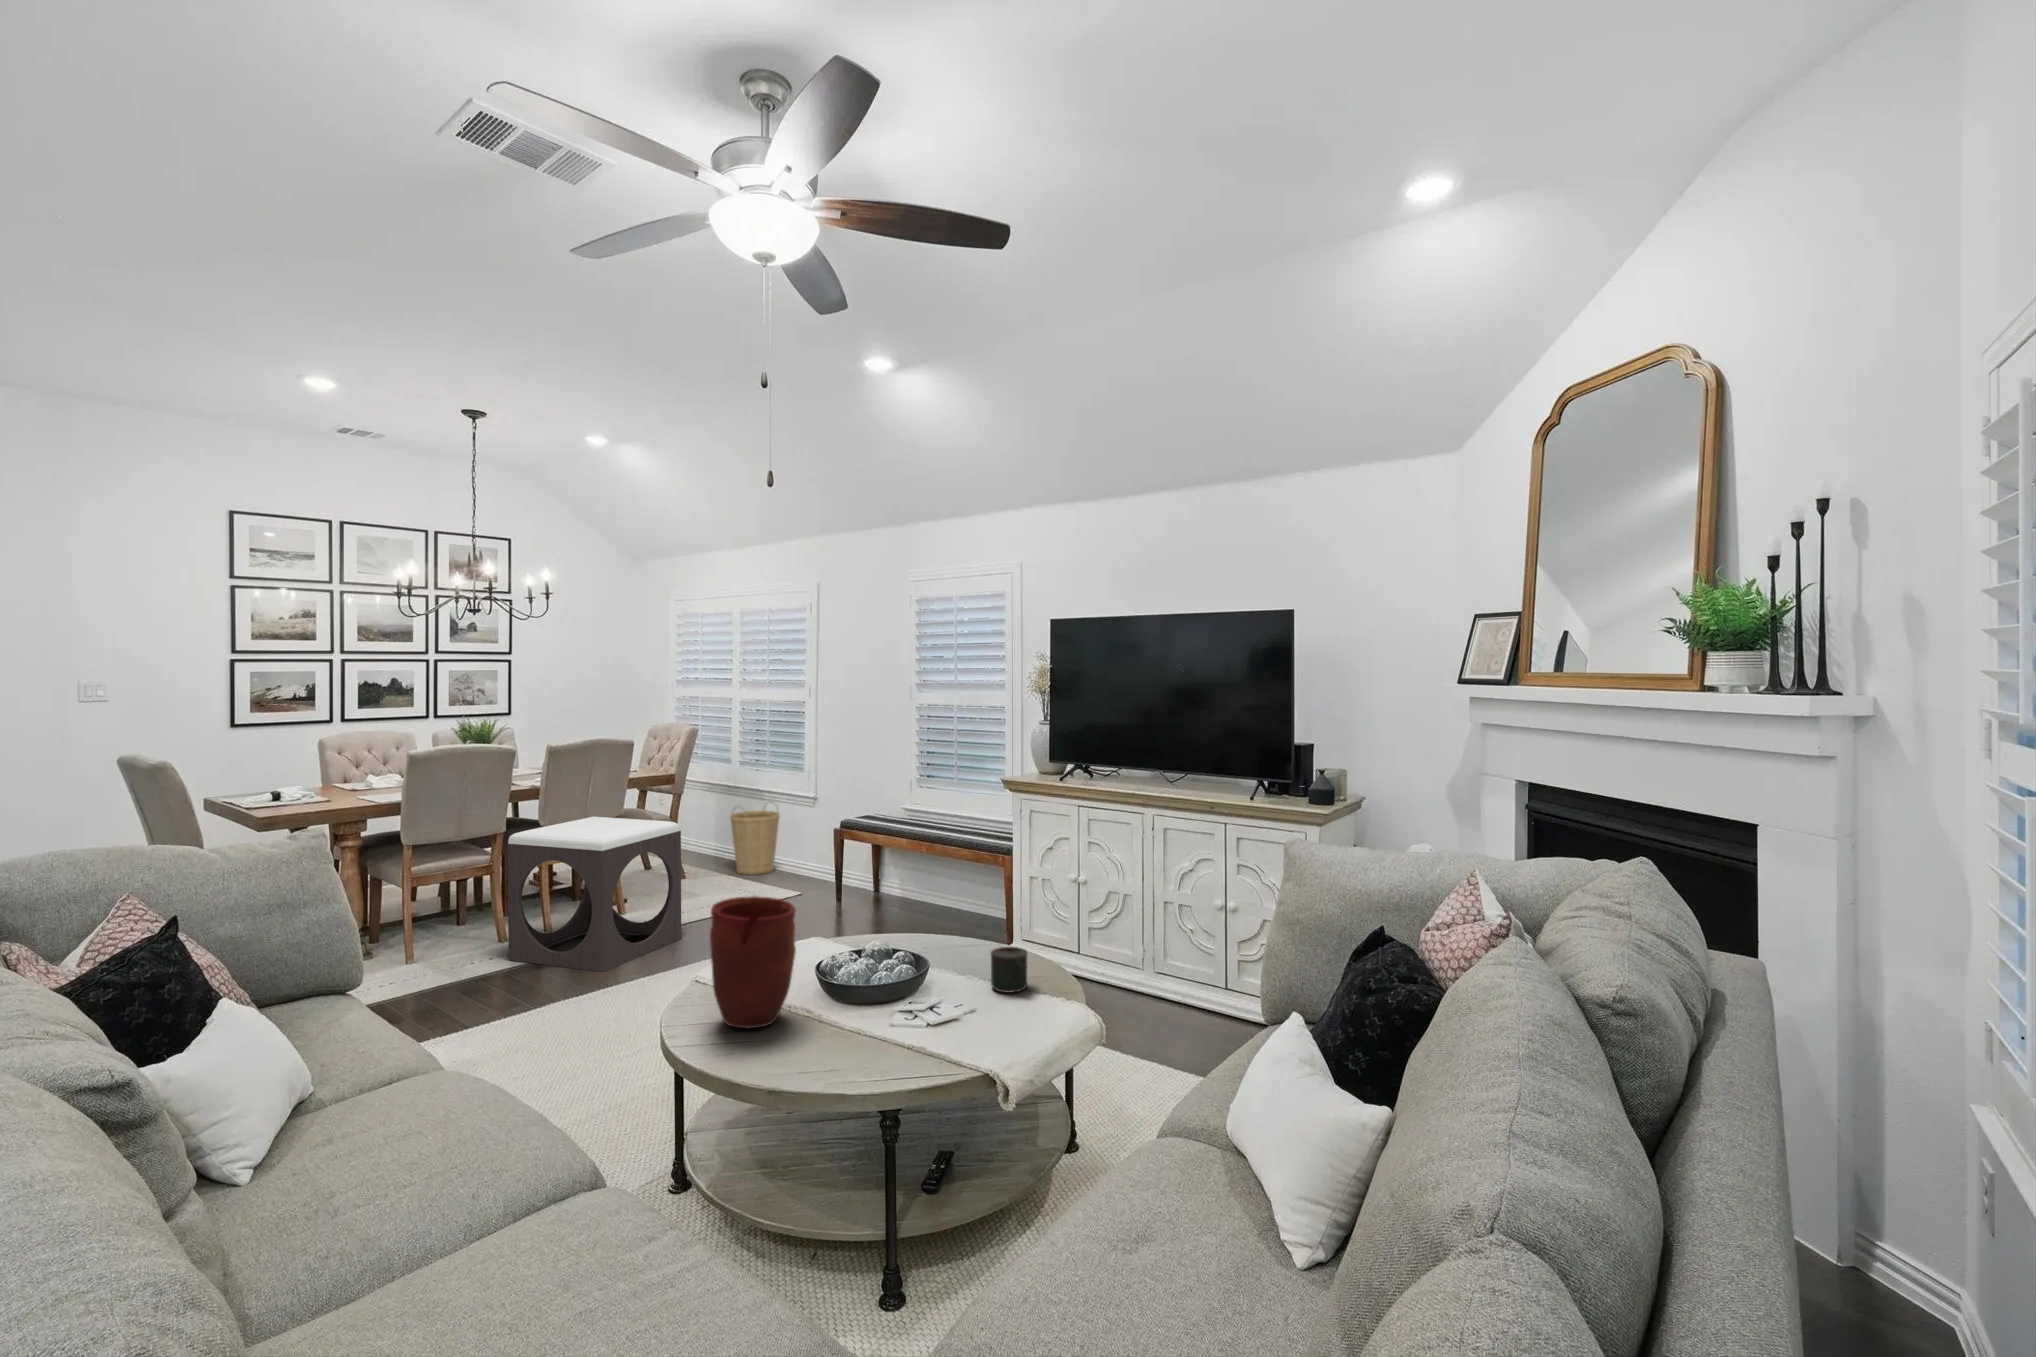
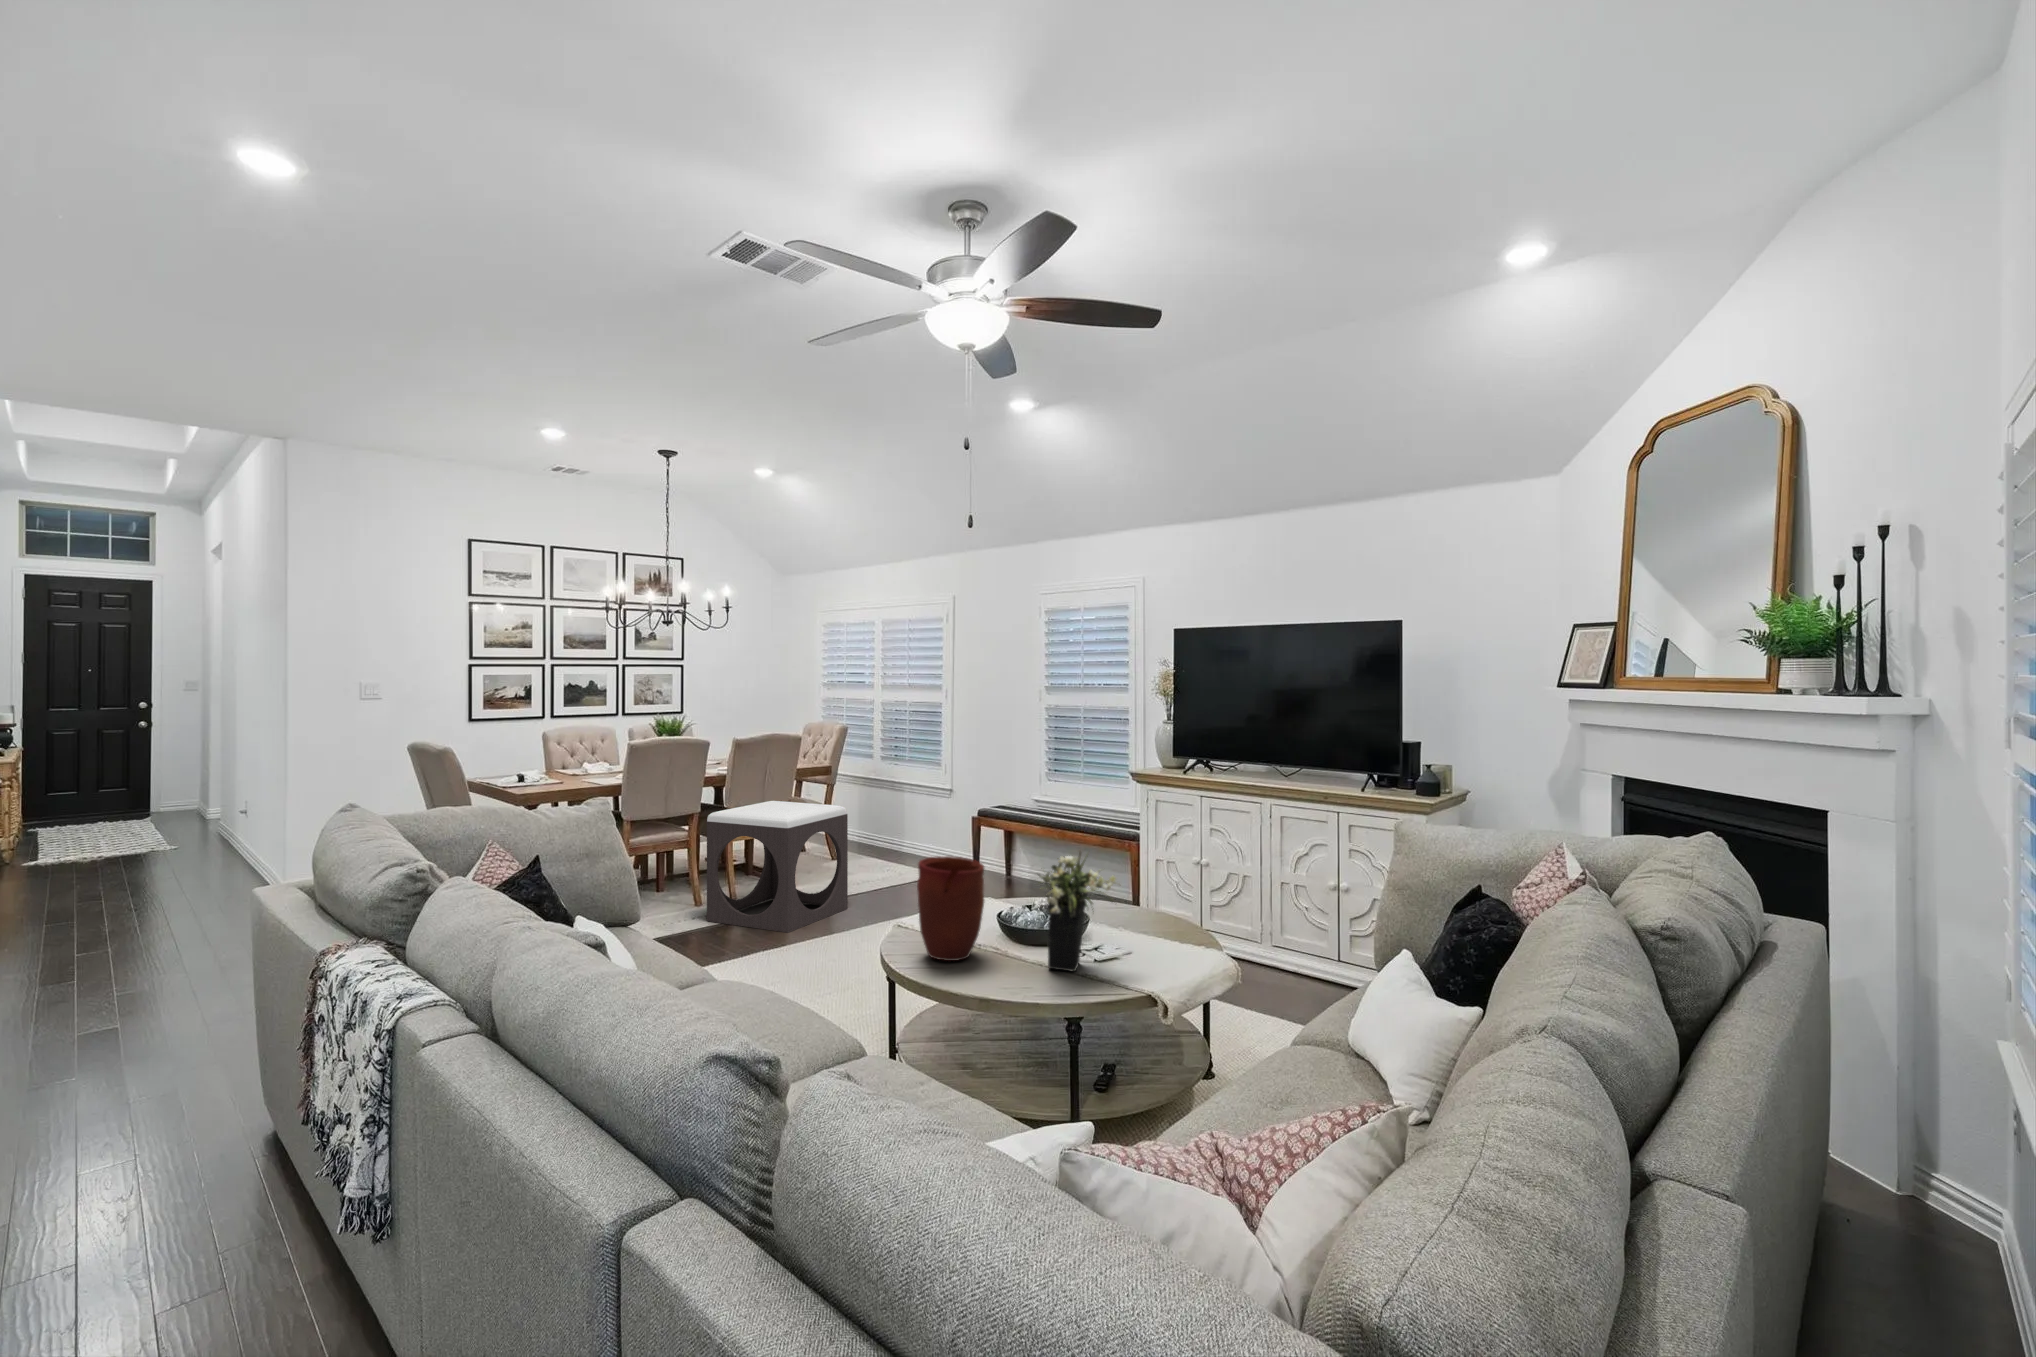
basket: present [730,807,780,875] -> none [878,793,921,858]
flower arrangement: none [850,886,961,1038] -> present [1039,852,1116,971]
mug: present [991,947,1027,993] -> none [1141,906,1173,943]

